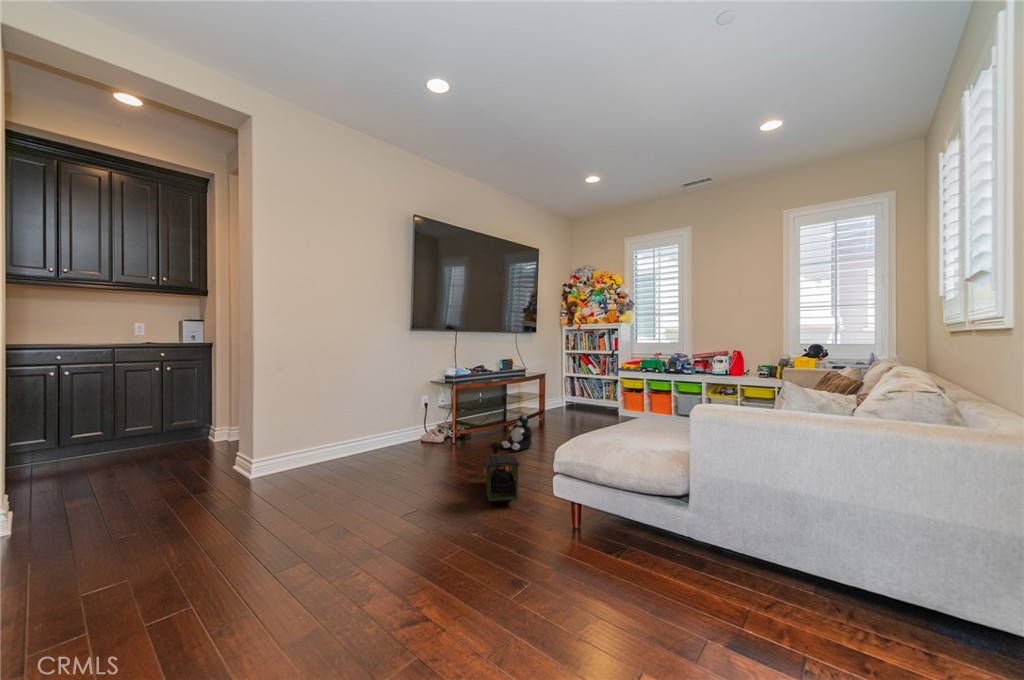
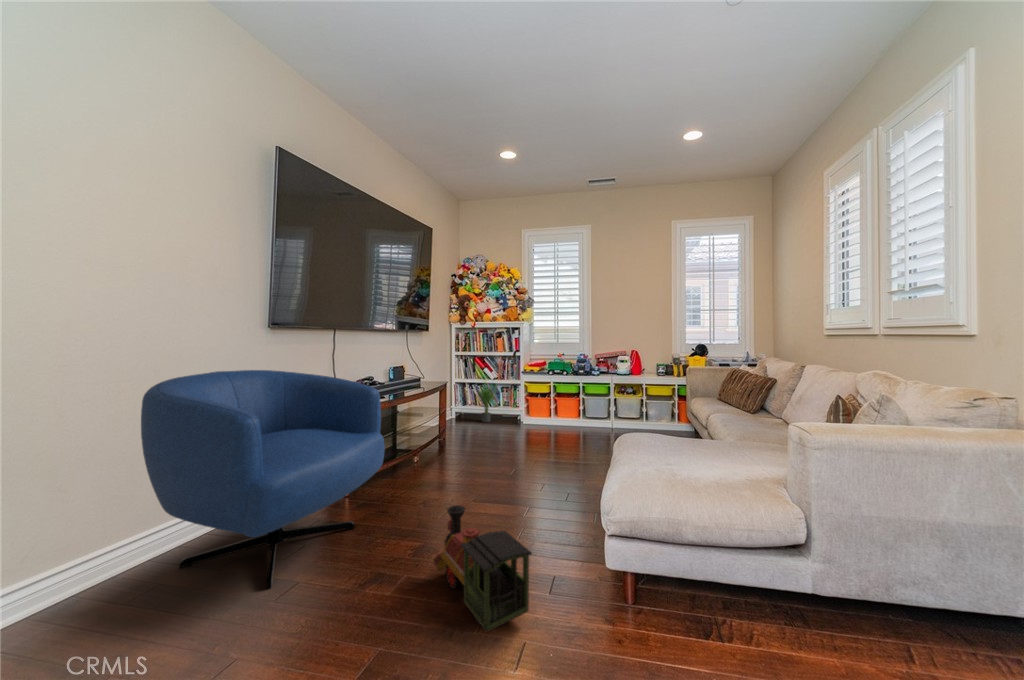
armchair: none [350,356,471,473] -> present [141,370,385,589]
potted plant: none [575,375,600,413] -> present [478,385,496,422]
plush toy: present [502,413,532,450] -> none [423,441,463,495]

